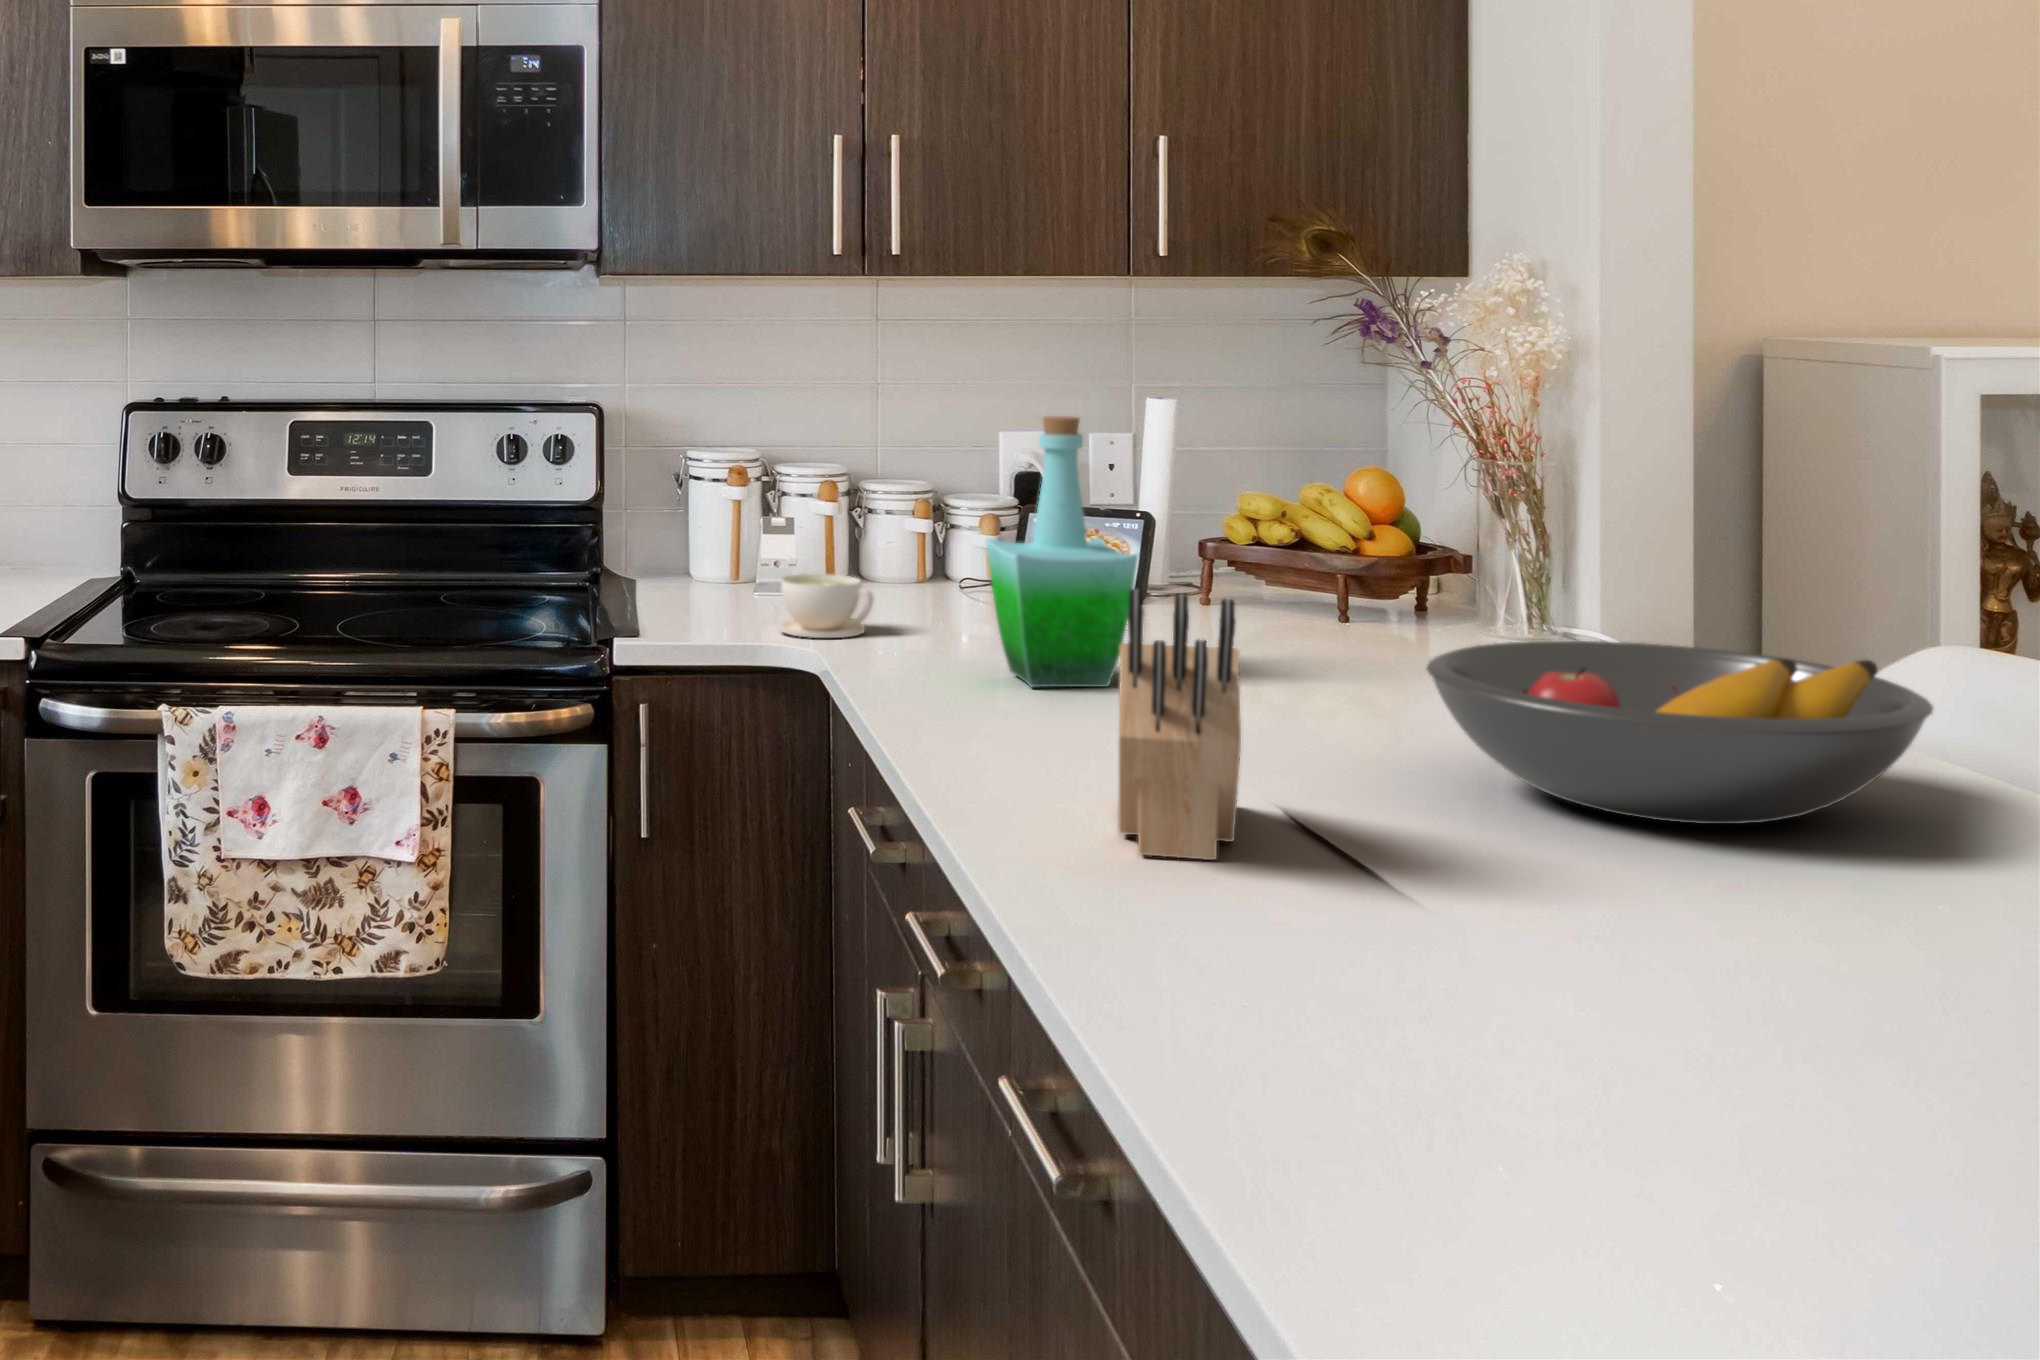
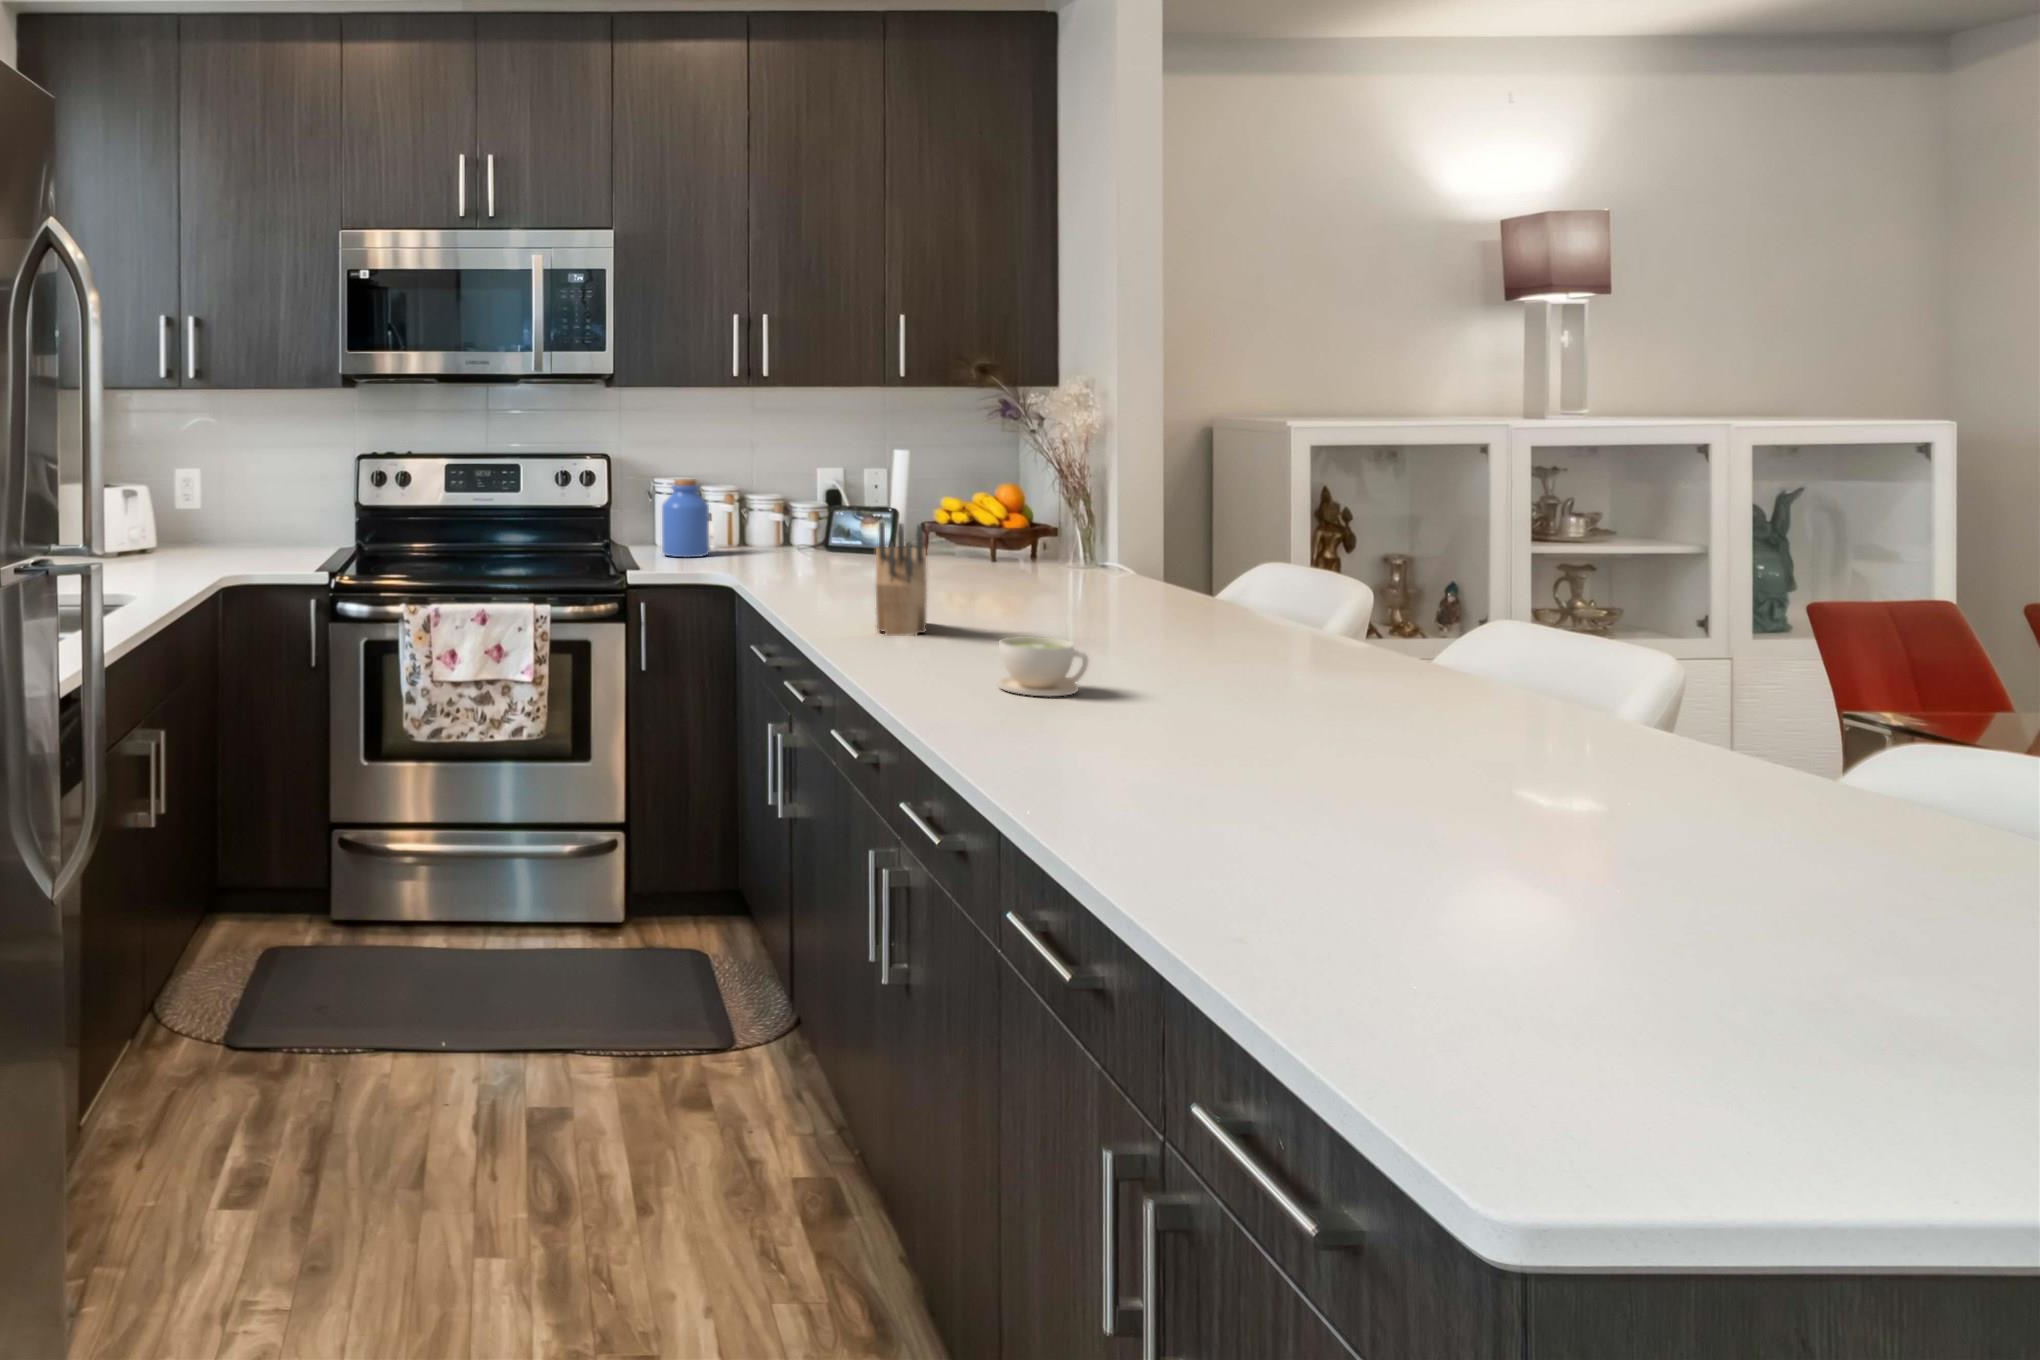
bottle: present [986,416,1138,687] -> none [814,455,888,587]
jar: none [697,453,788,603] -> present [662,479,709,557]
coffee cup: present [778,574,874,638] -> present [997,636,1088,697]
fruit bowl: present [1427,641,1934,824] -> none [1012,553,1221,625]

